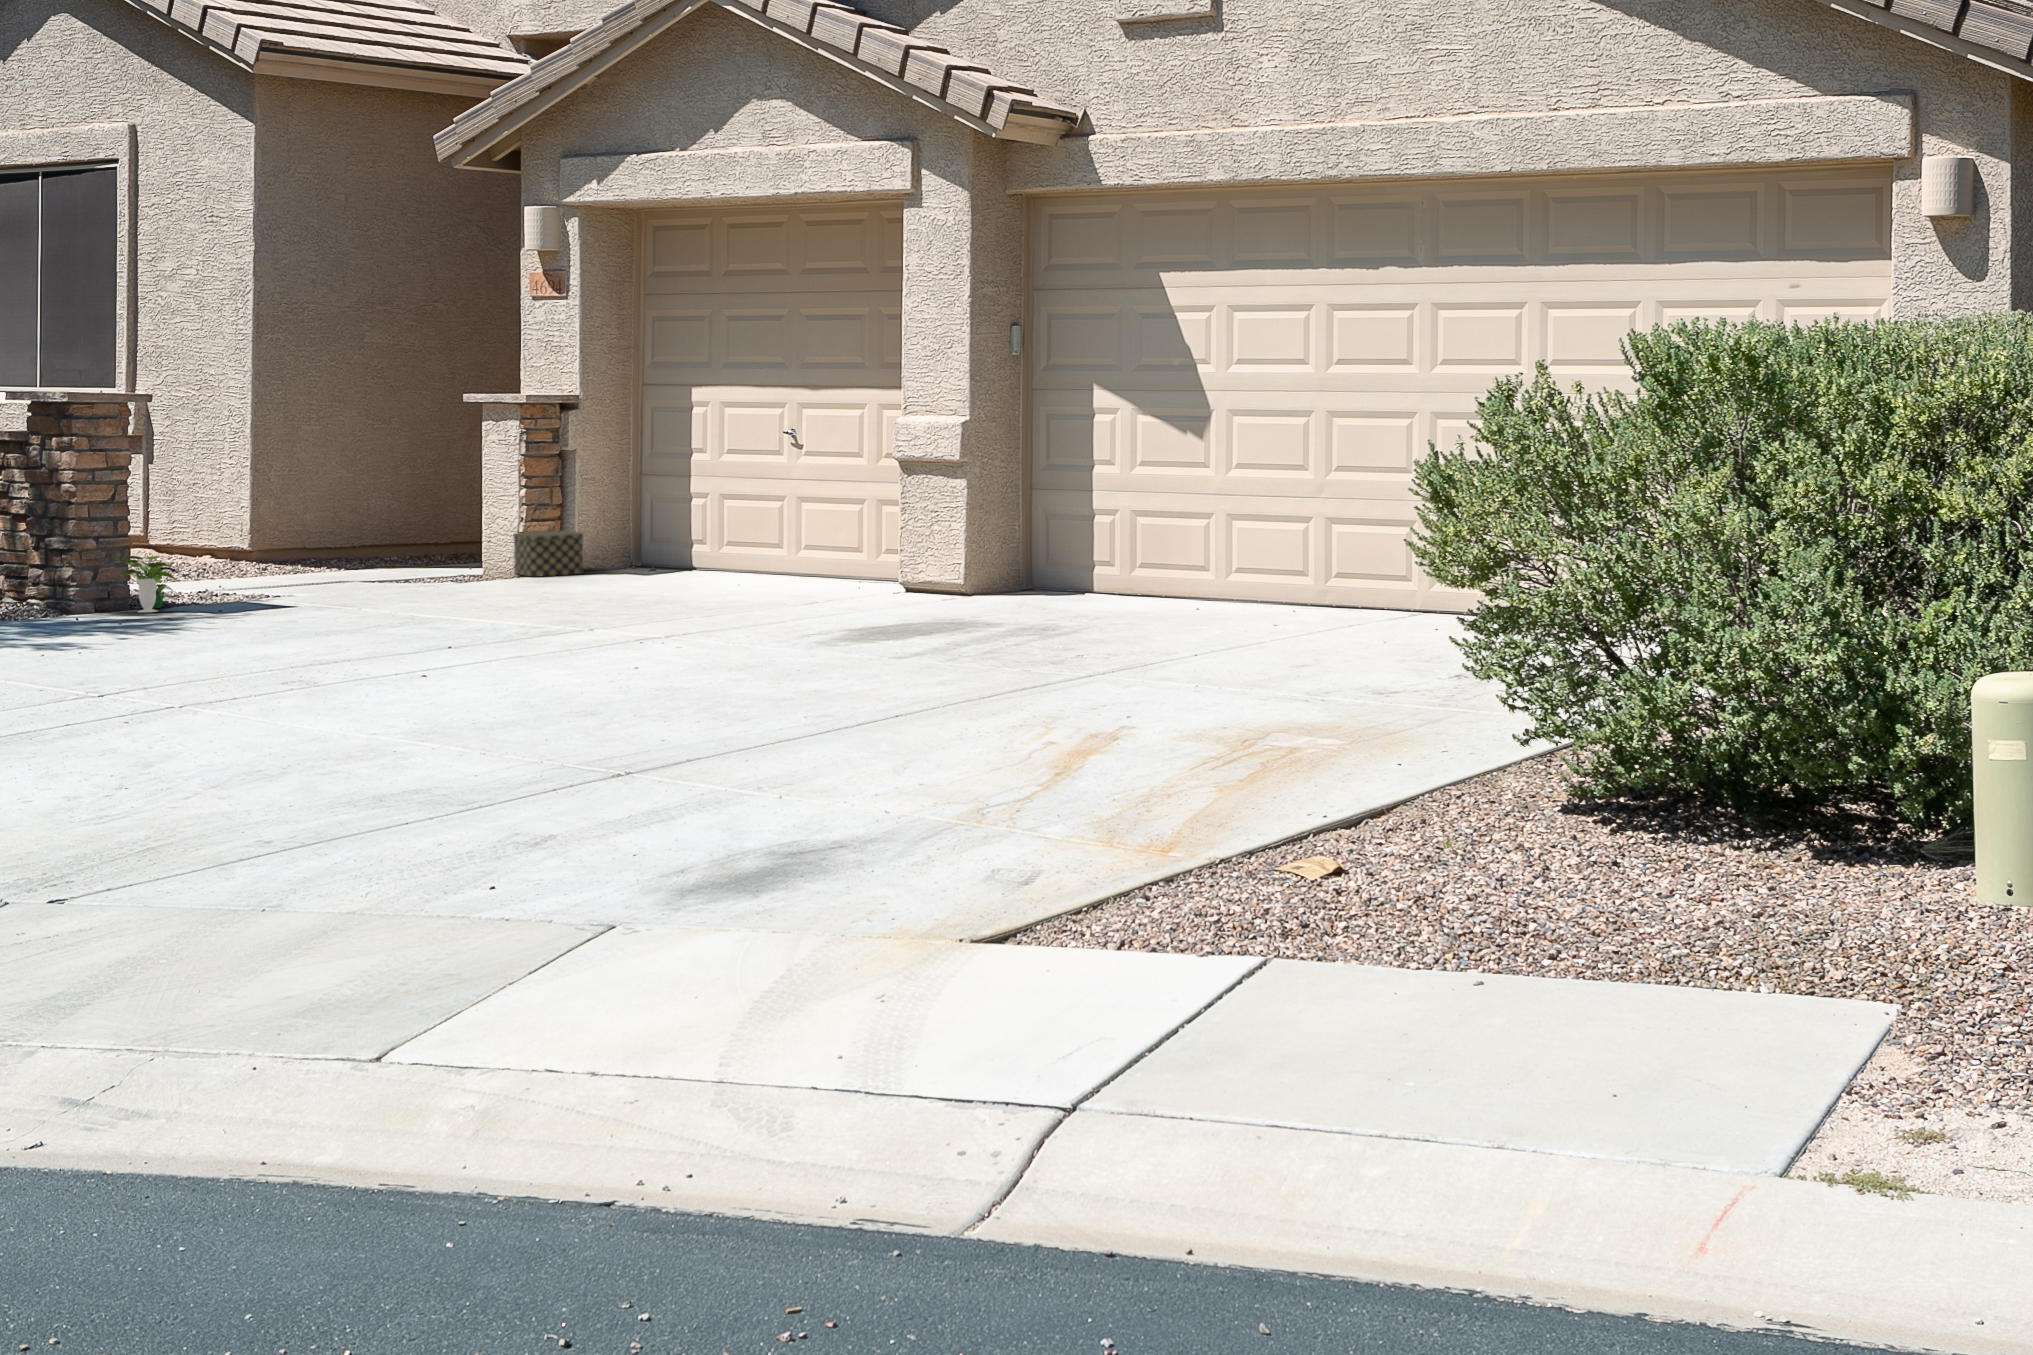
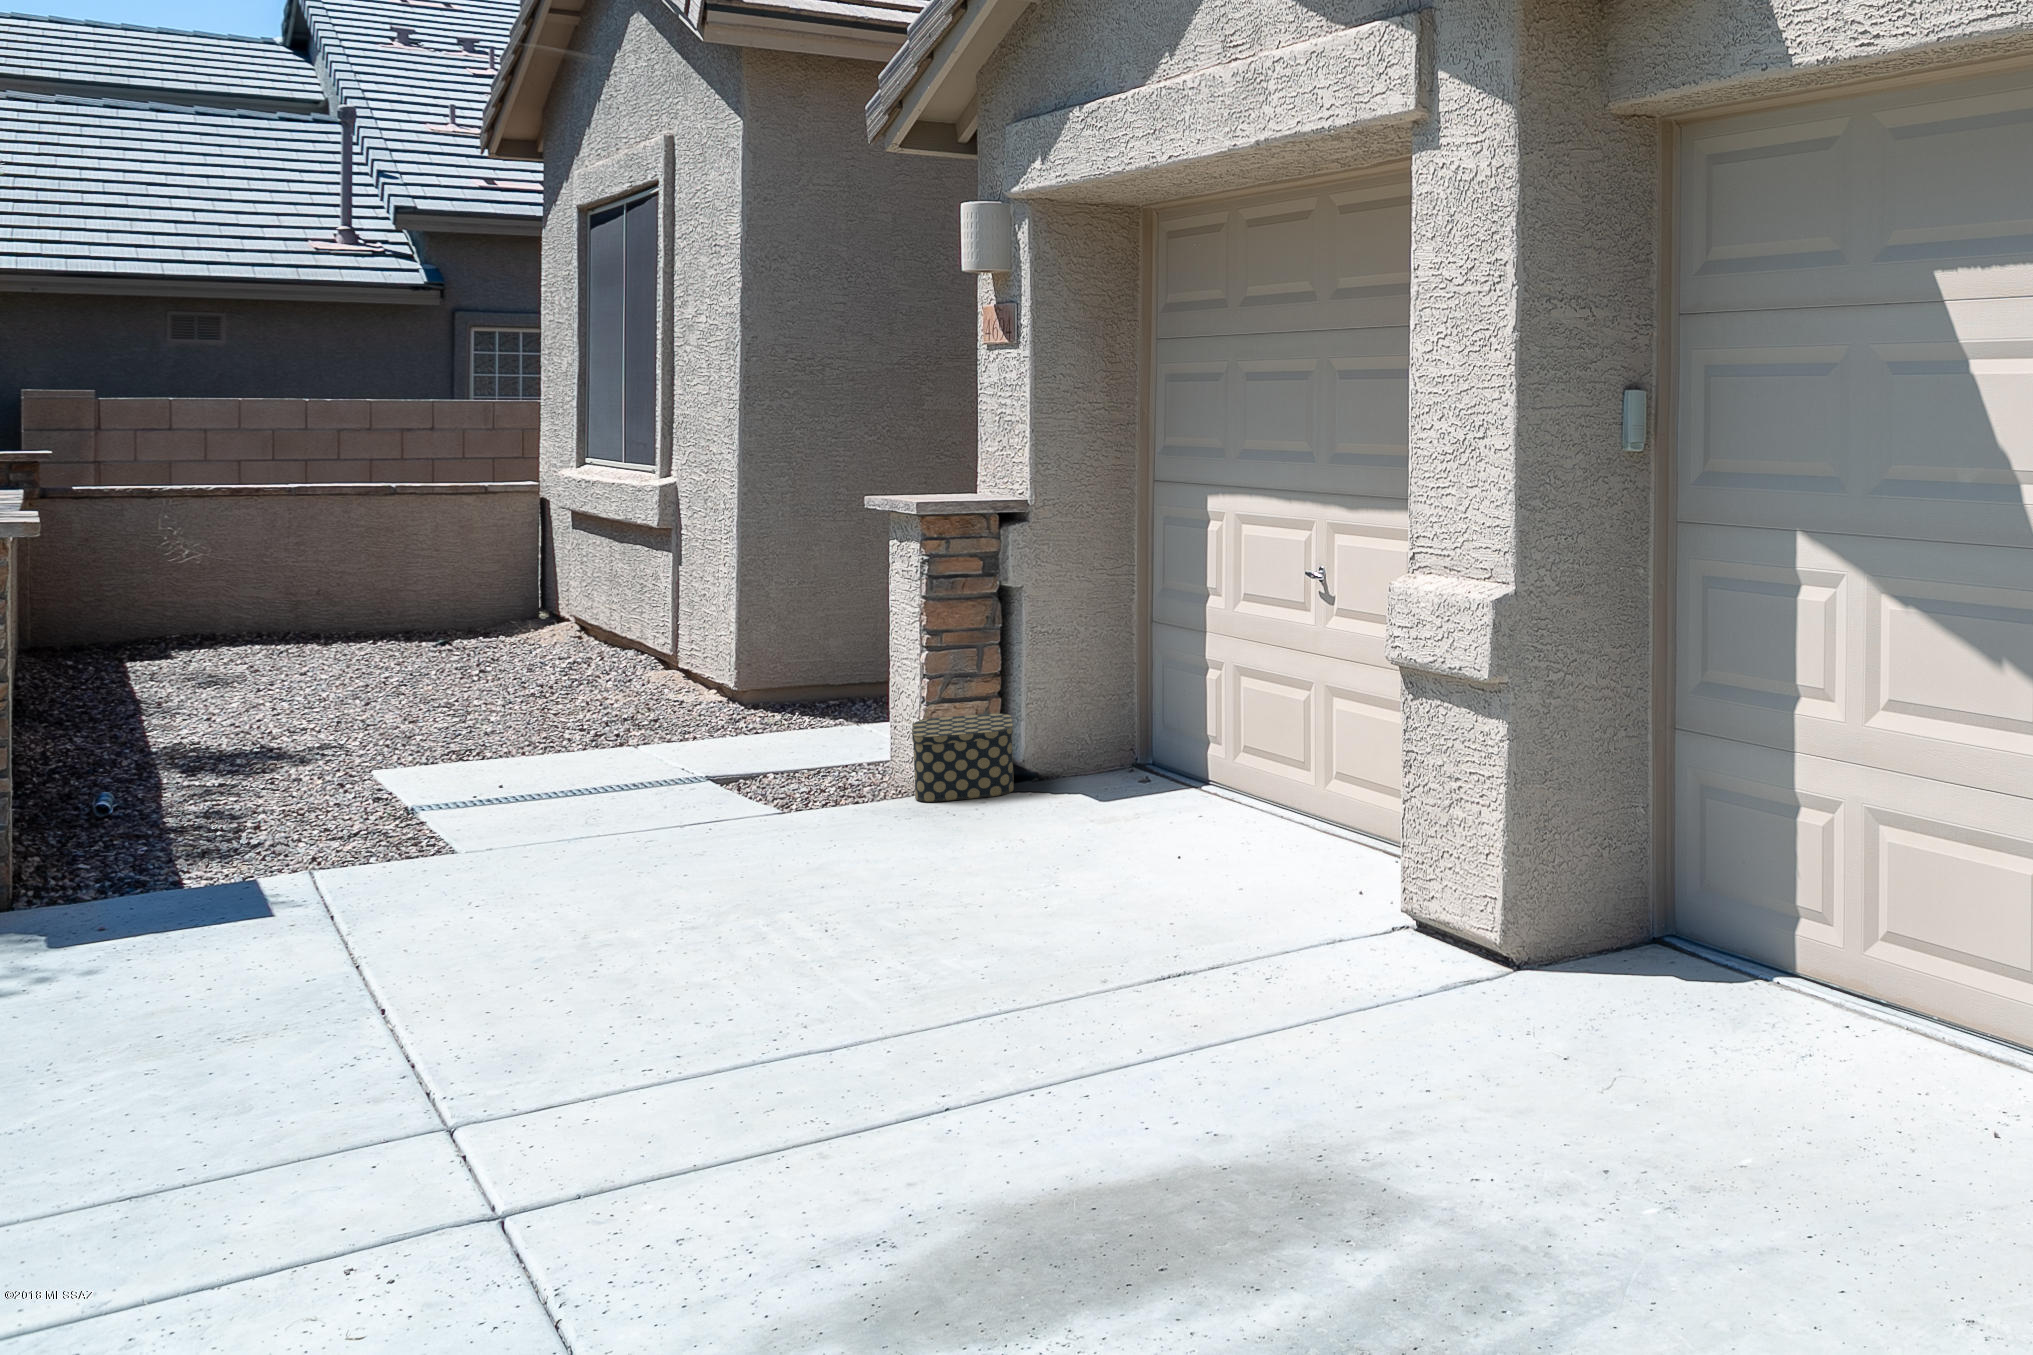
potted plant: present [119,556,180,612] -> none [119,792,259,895]

